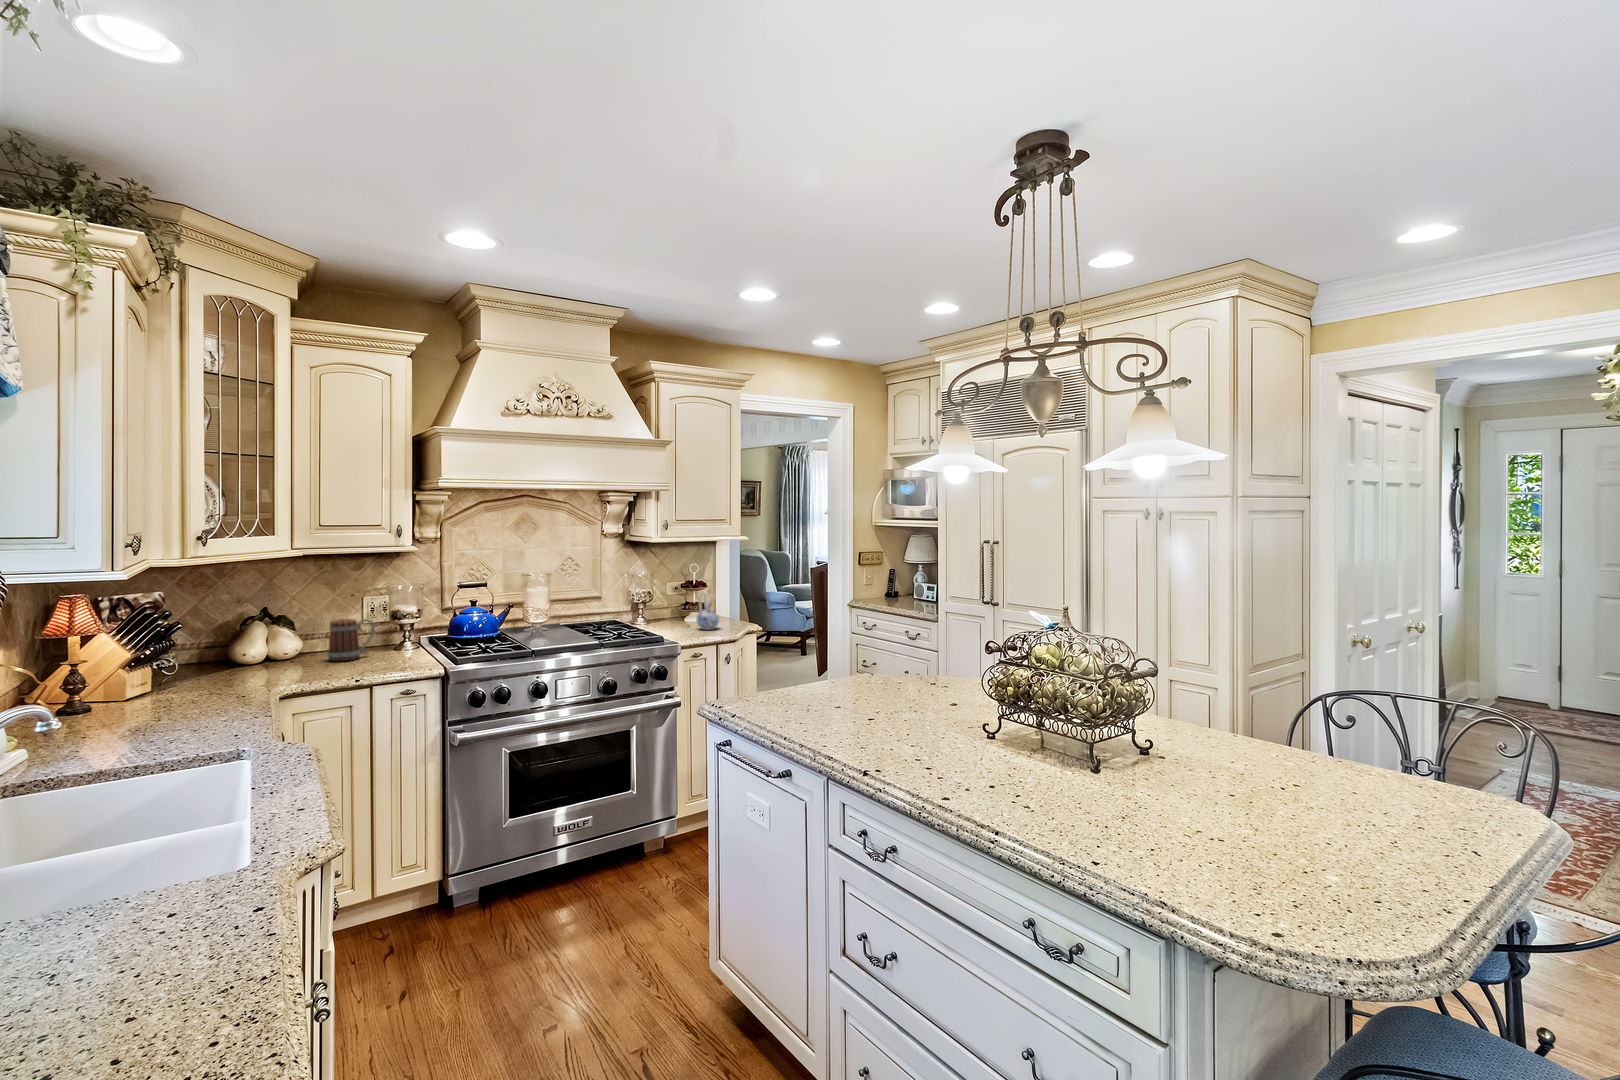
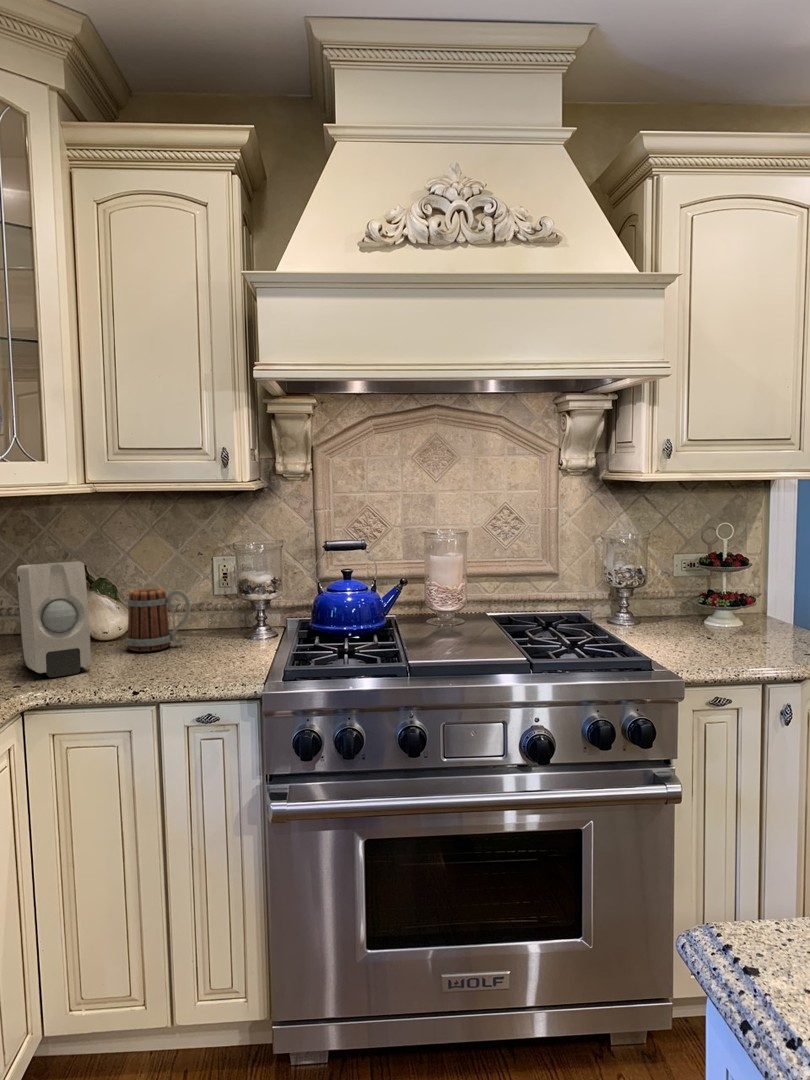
ceramic pitcher: present [696,592,719,630] -> none [723,574,773,650]
soap dispenser: none [262,602,330,676] -> present [16,561,91,677]

